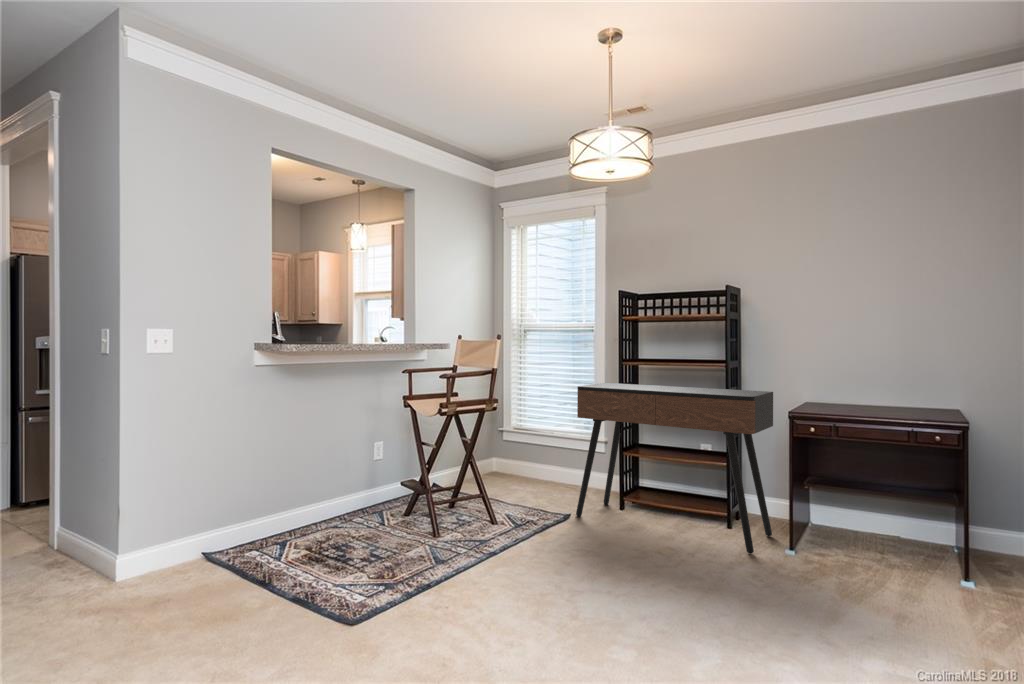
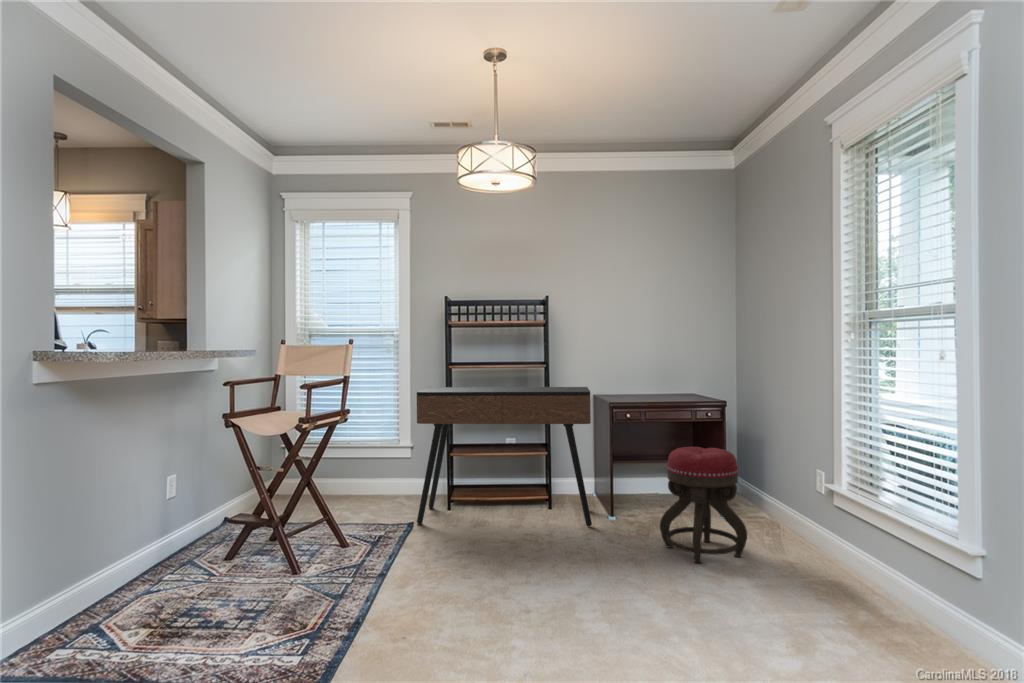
ottoman: none [814,475,930,634] -> present [660,447,747,564]

